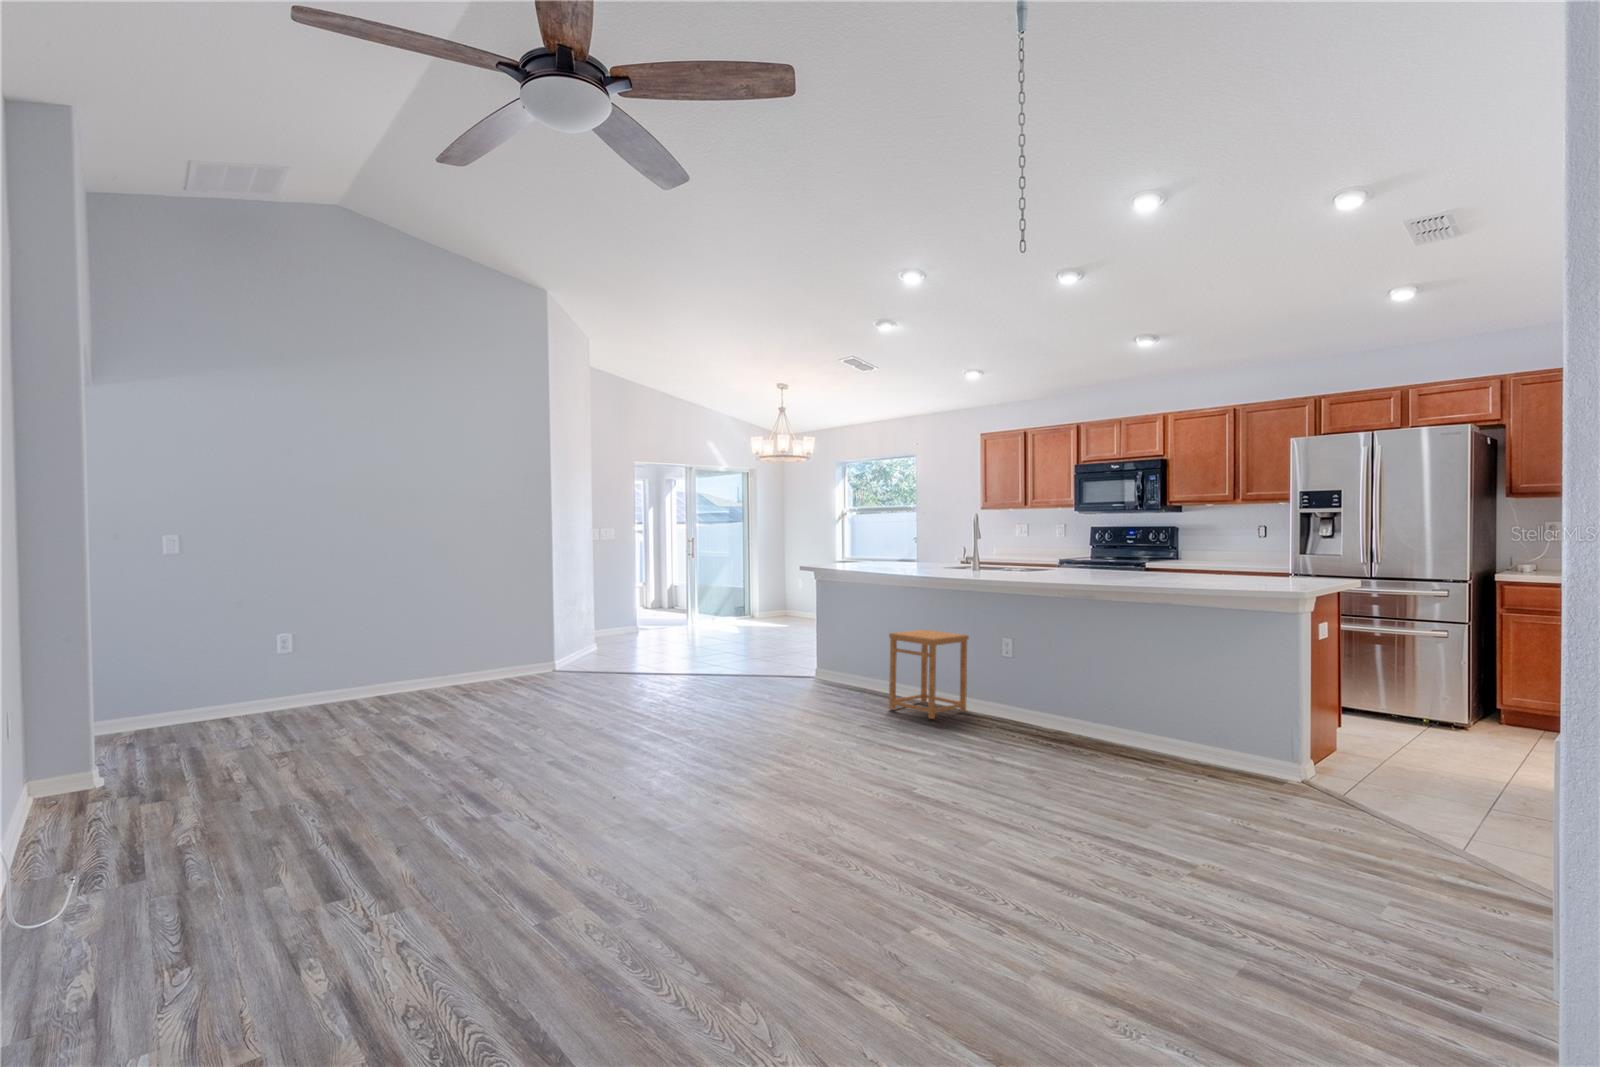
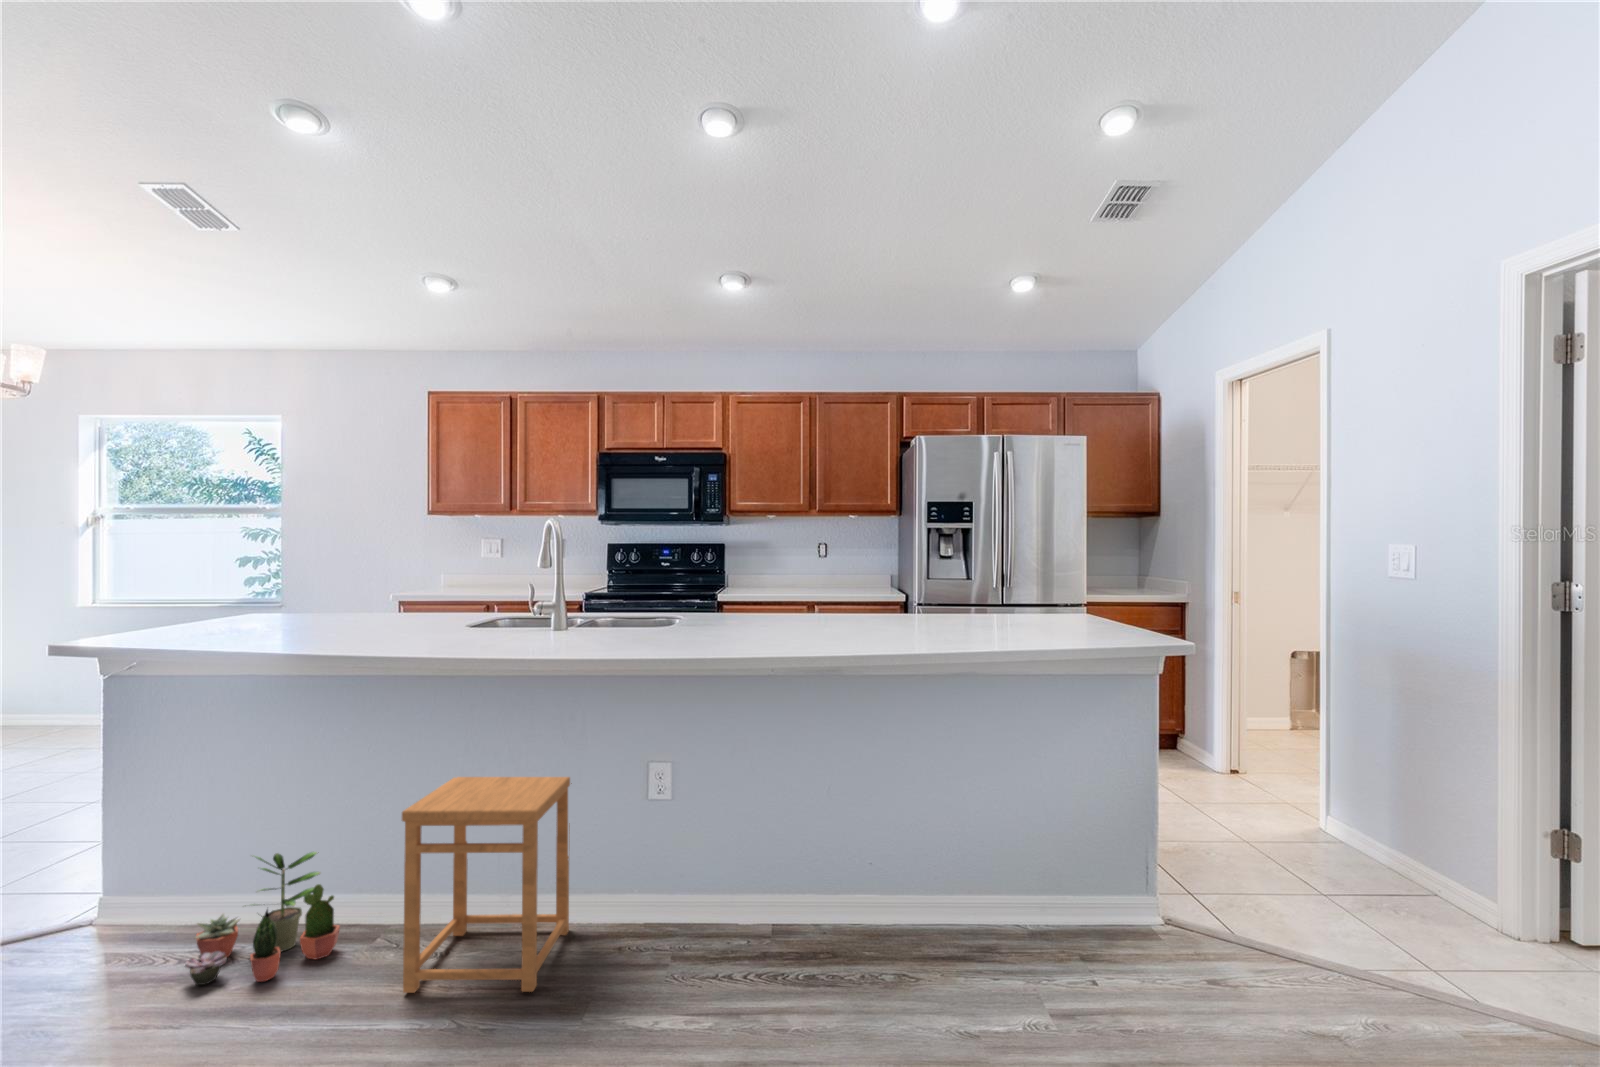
potted plant: none [828,650,880,697] -> present [185,852,340,985]

